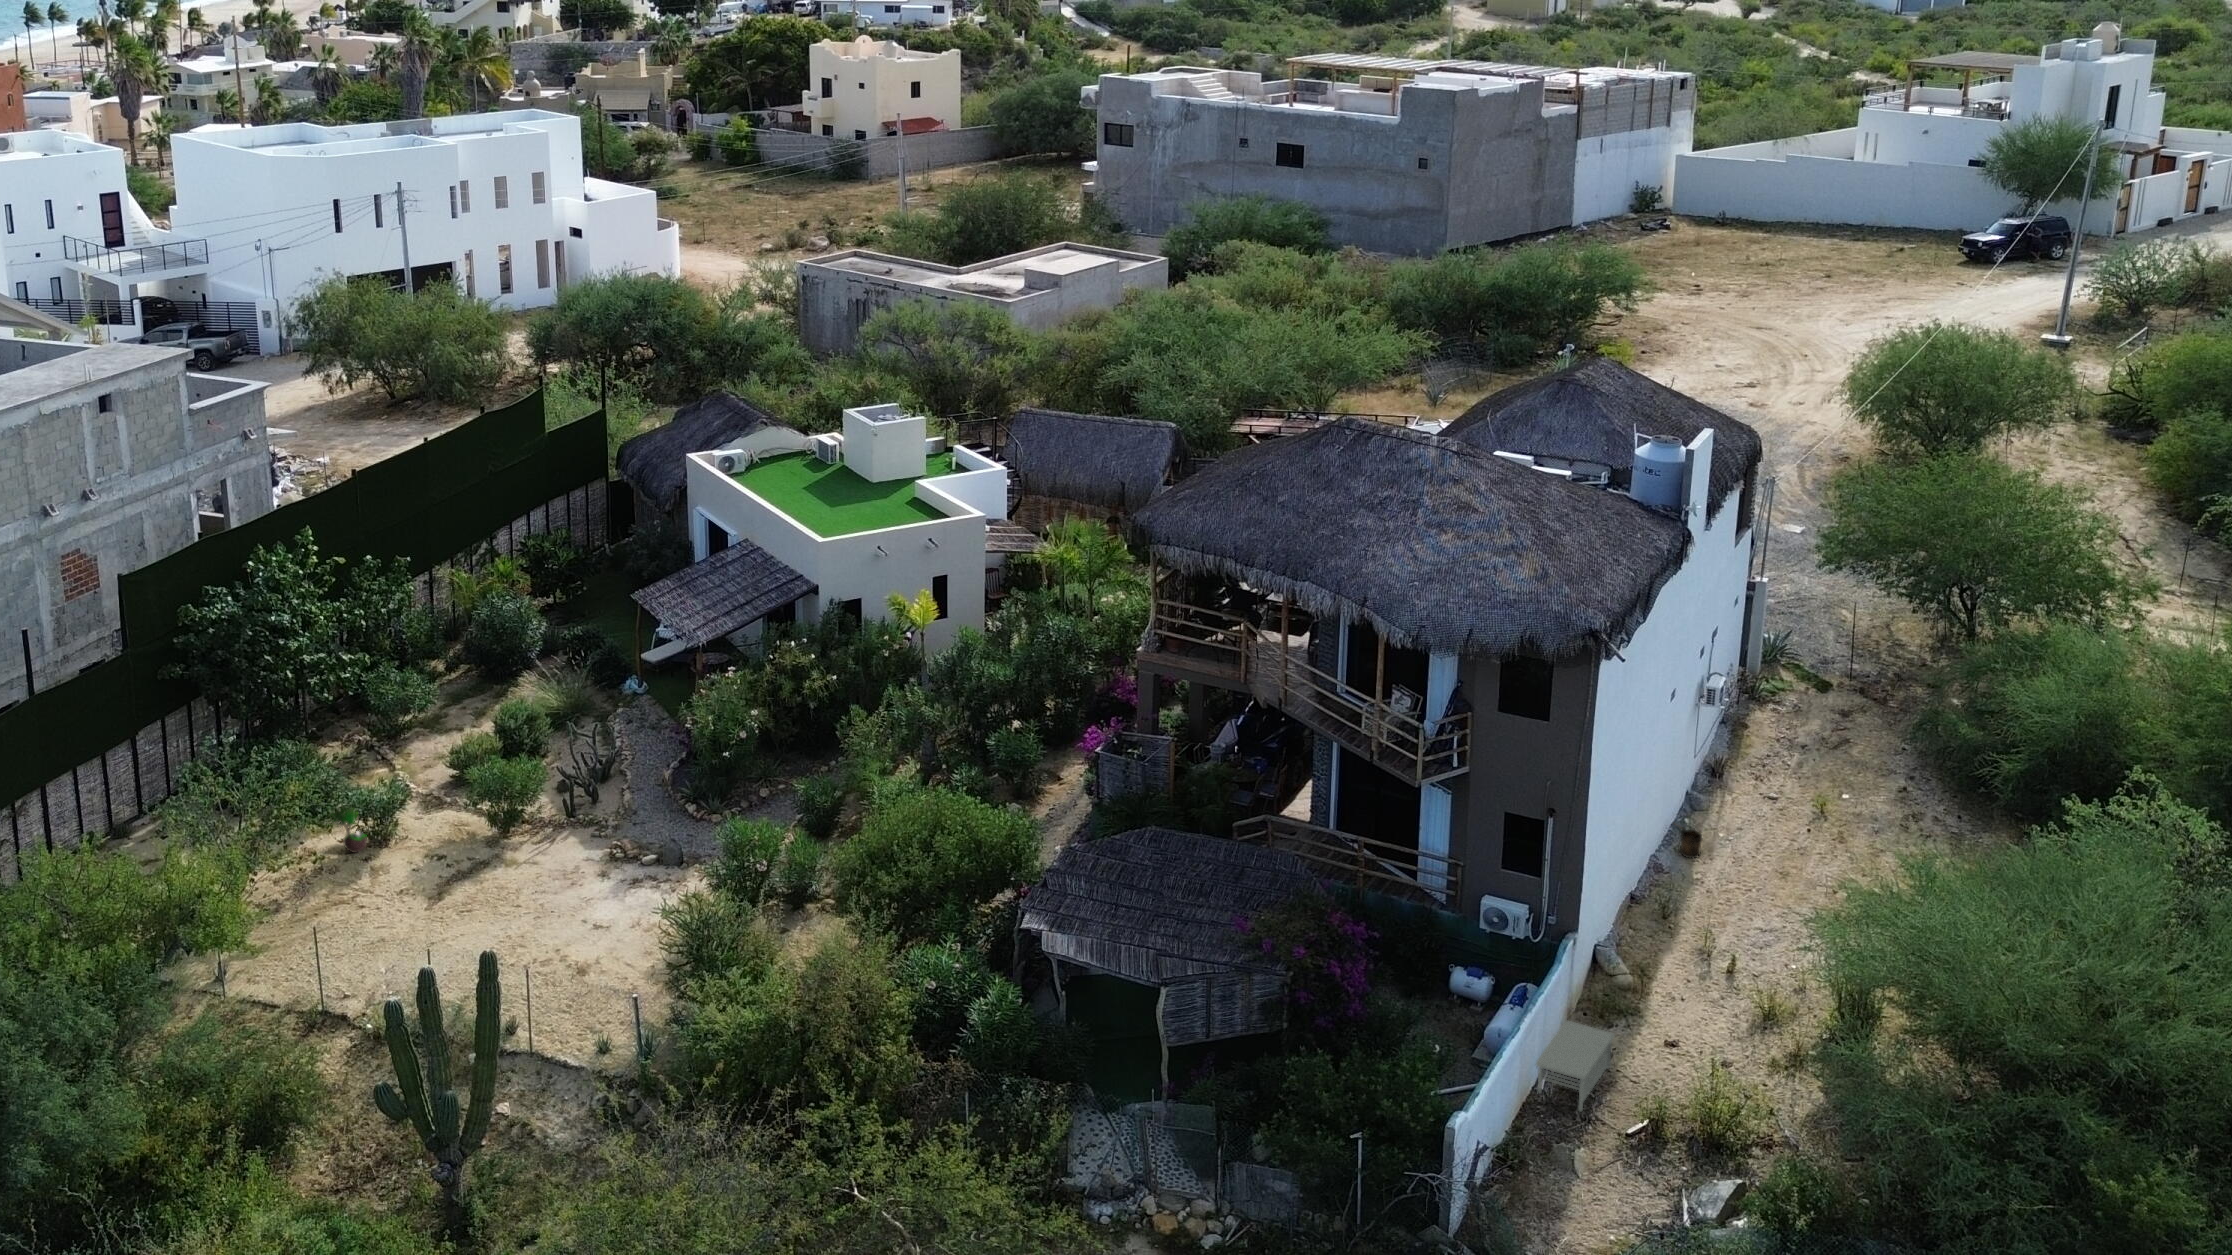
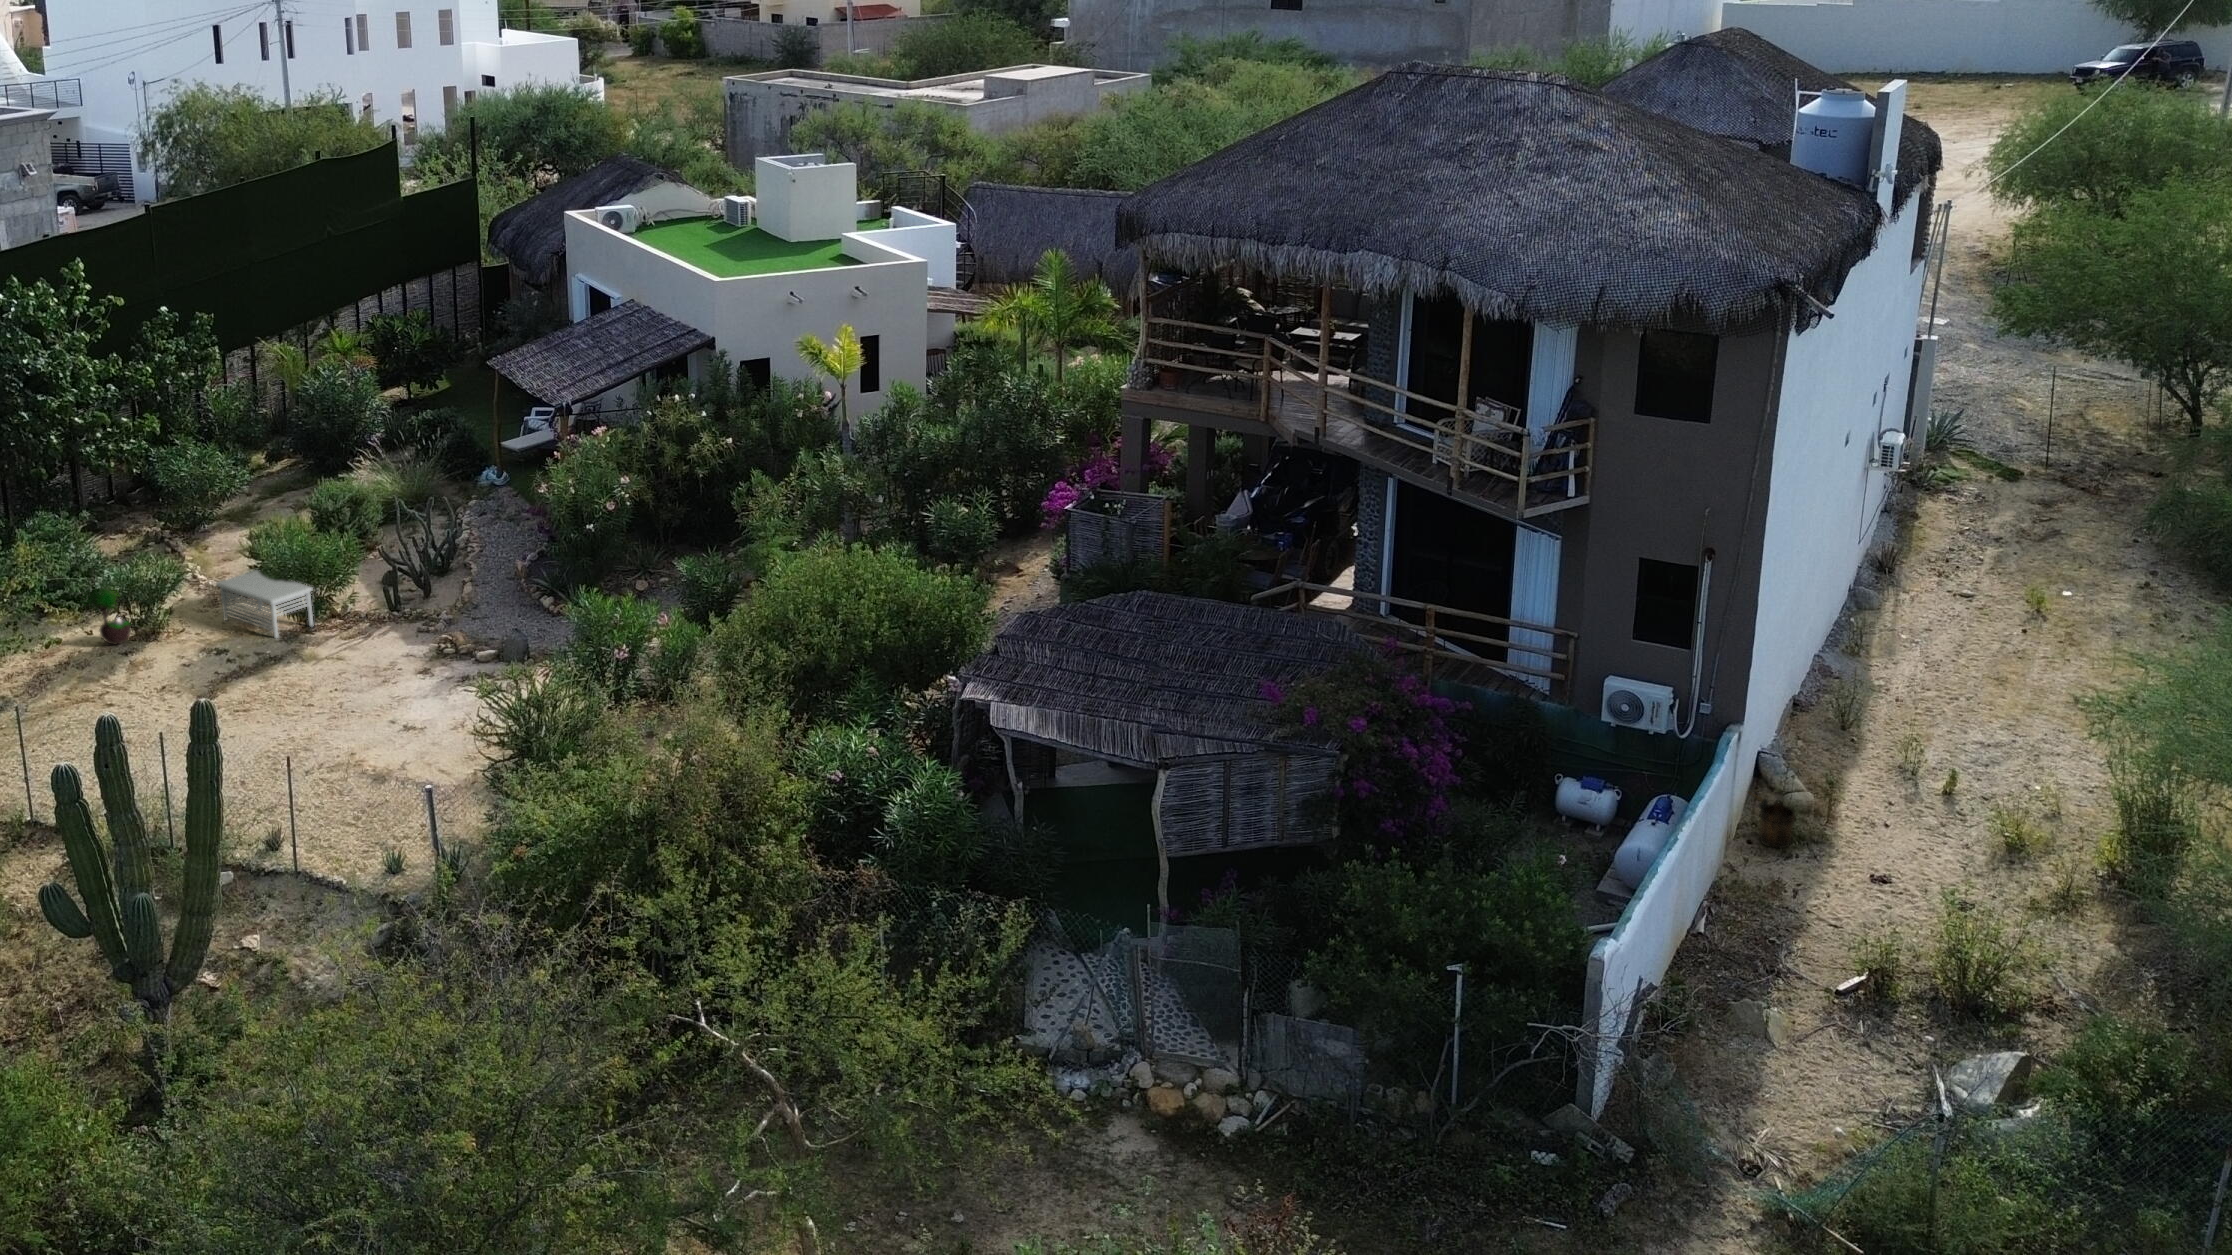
bucket: present [1680,827,1702,858] -> present [1748,792,1796,848]
storage bench: present [1536,1021,1614,1111] -> present [217,570,313,638]

